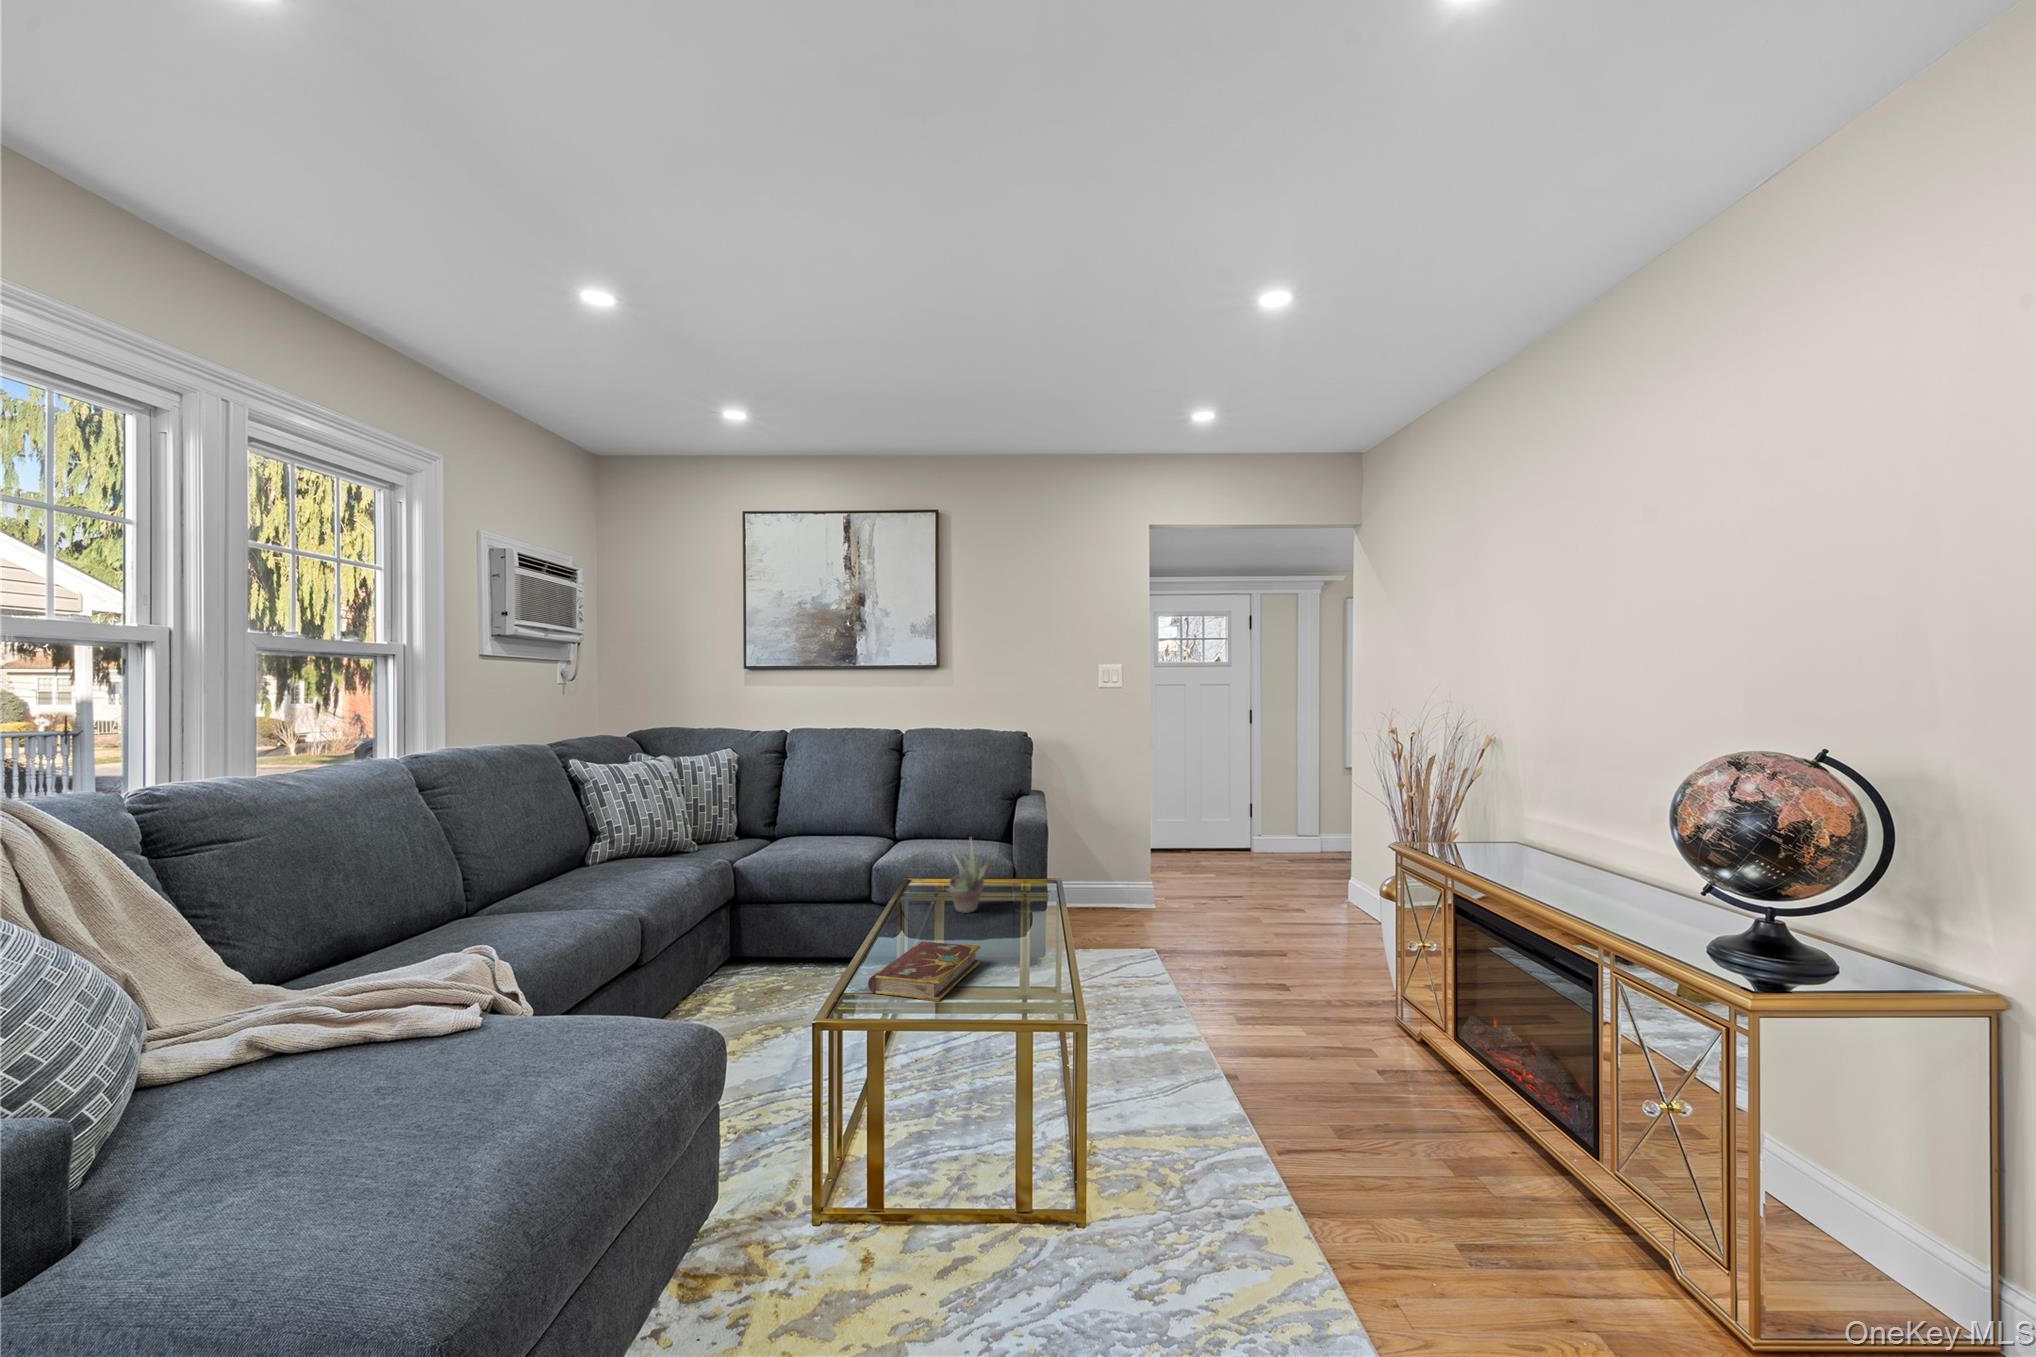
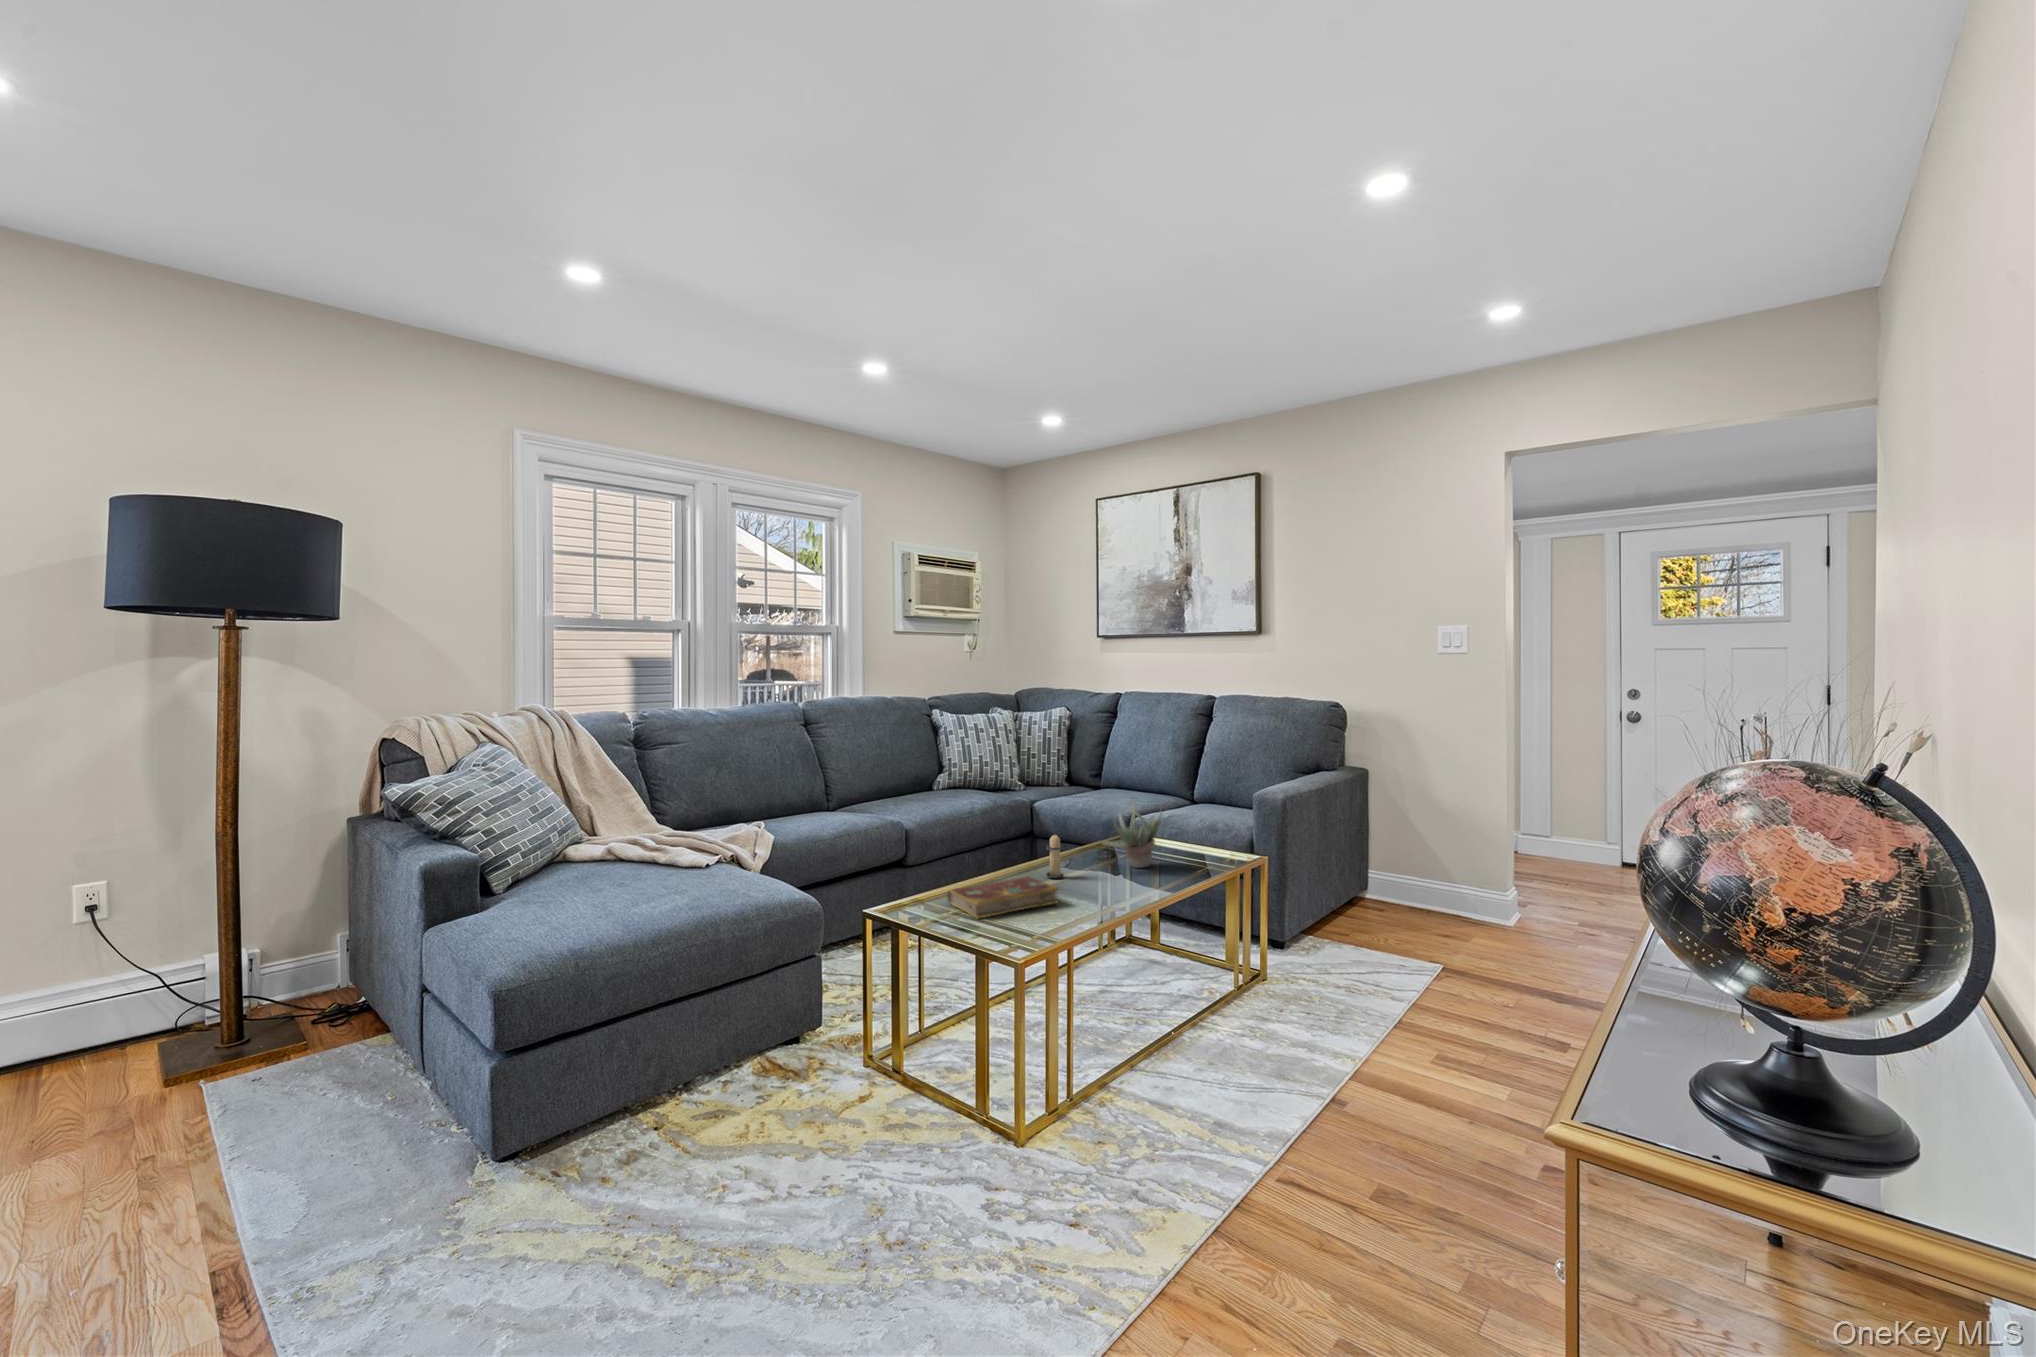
candle: none [903,886,928,941] -> present [1046,835,1064,878]

